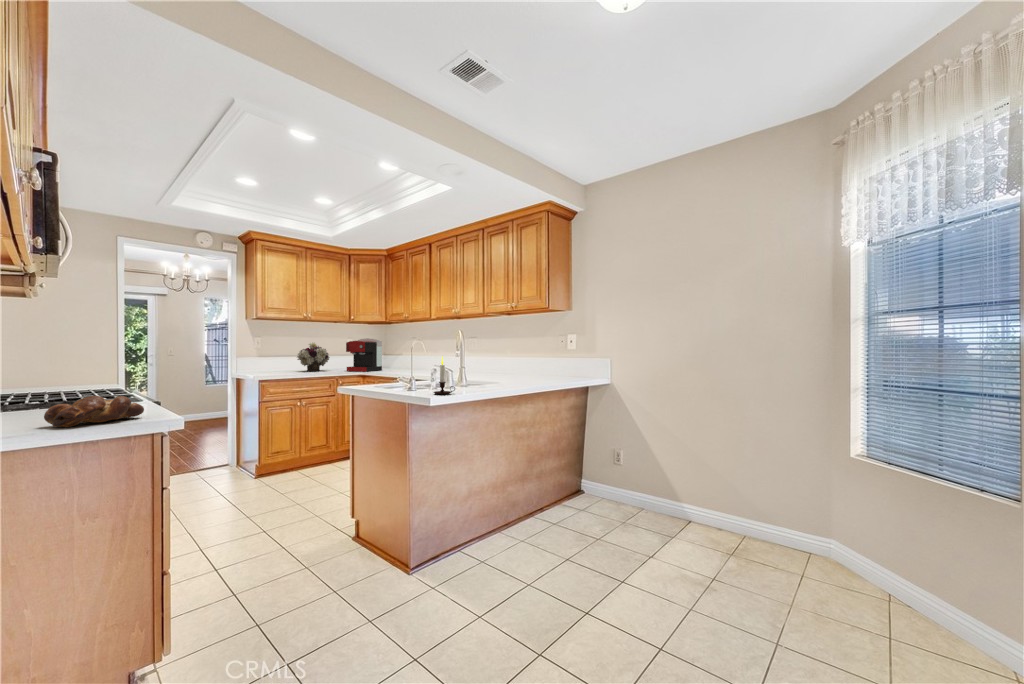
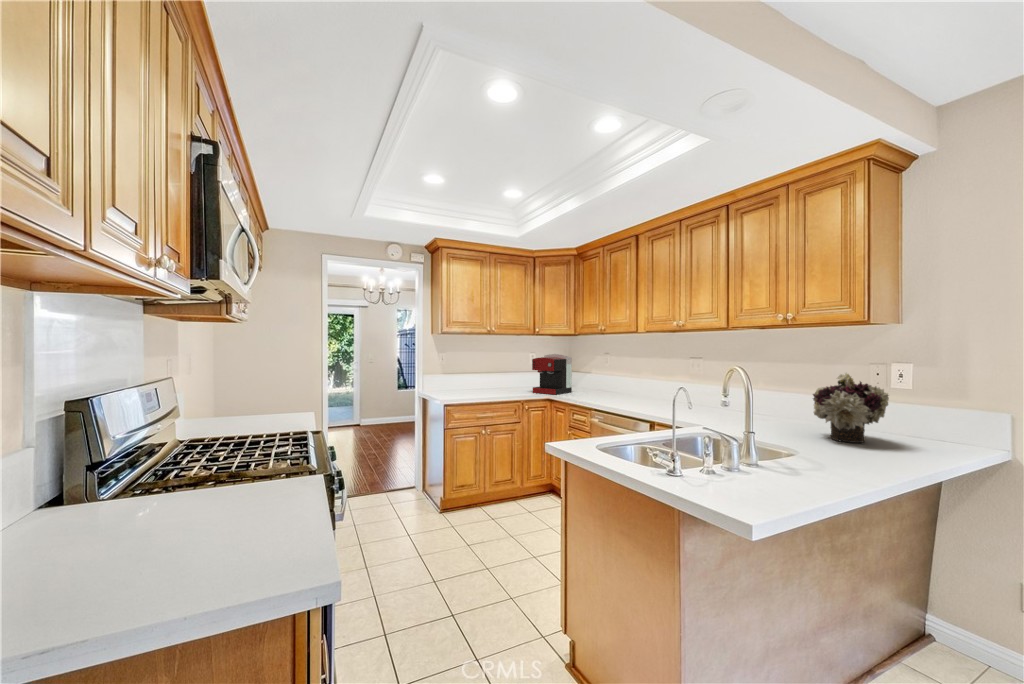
flower arrangement: present [297,342,330,372] -> present [813,373,889,443]
candle: present [434,356,455,394] -> none [719,421,760,493]
bread loaf: present [44,396,144,427] -> none [162,489,299,557]

